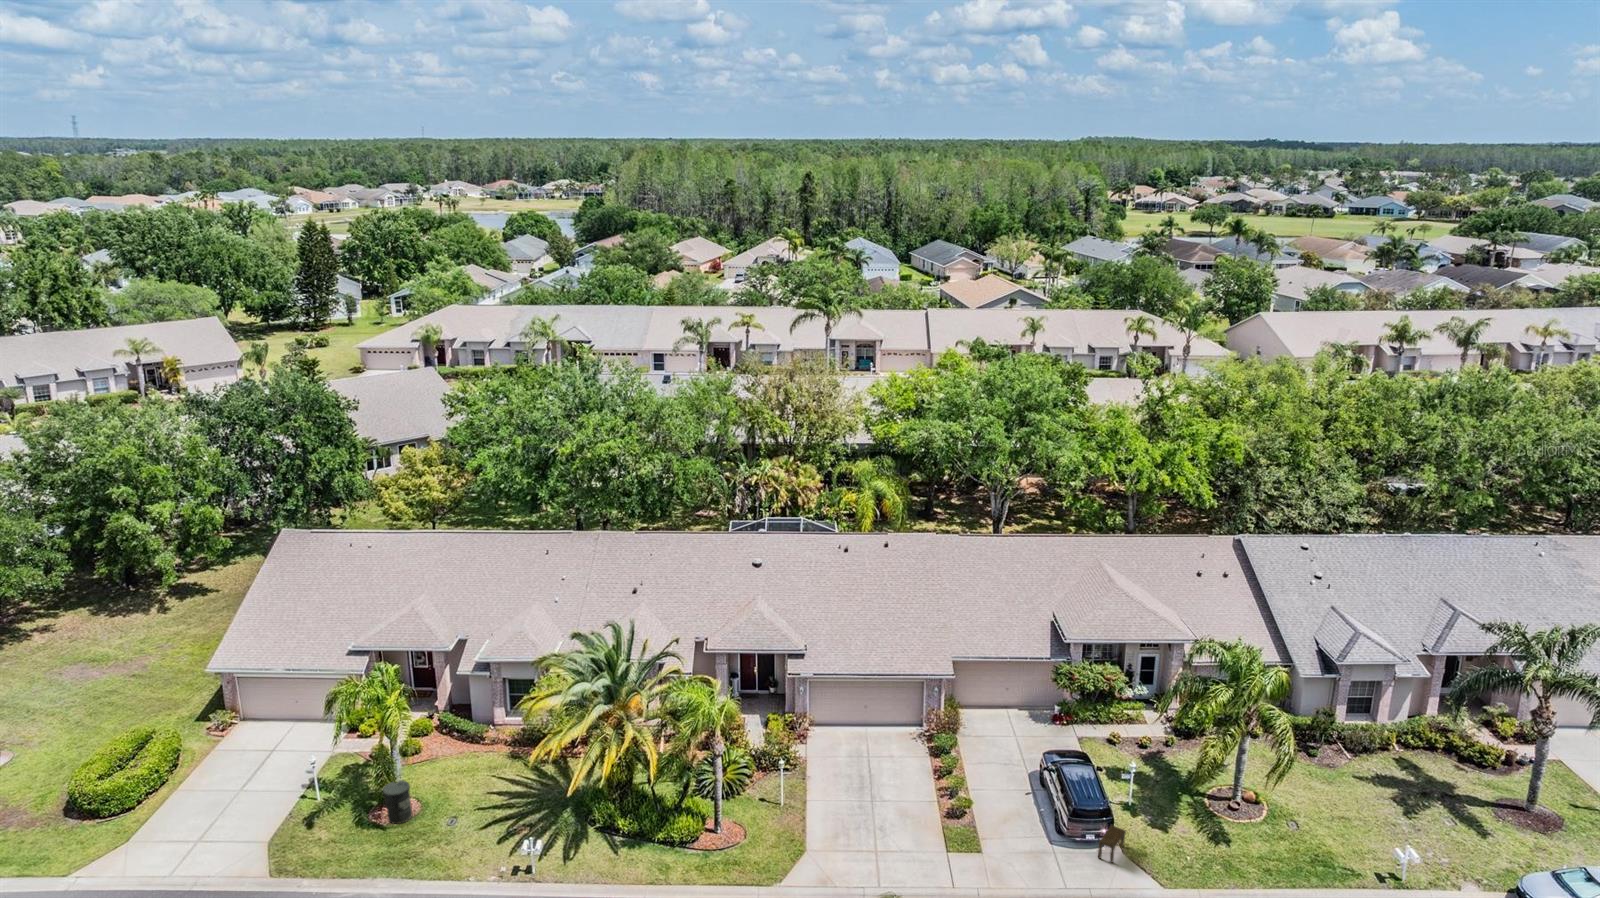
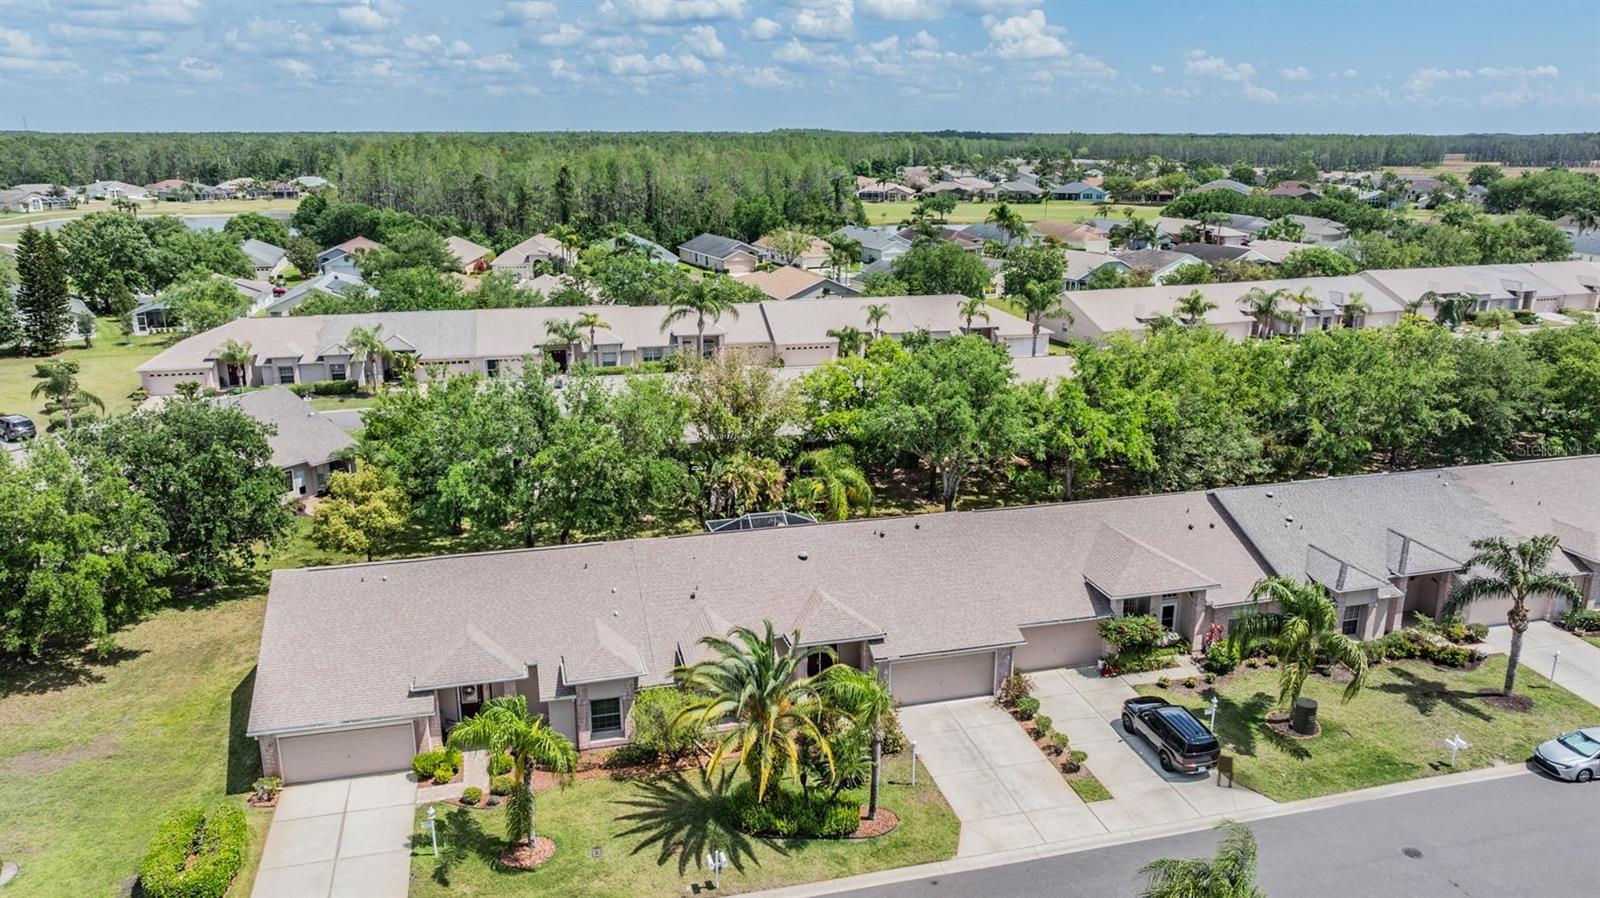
trash can: present [383,780,412,824] -> present [1292,697,1318,735]

